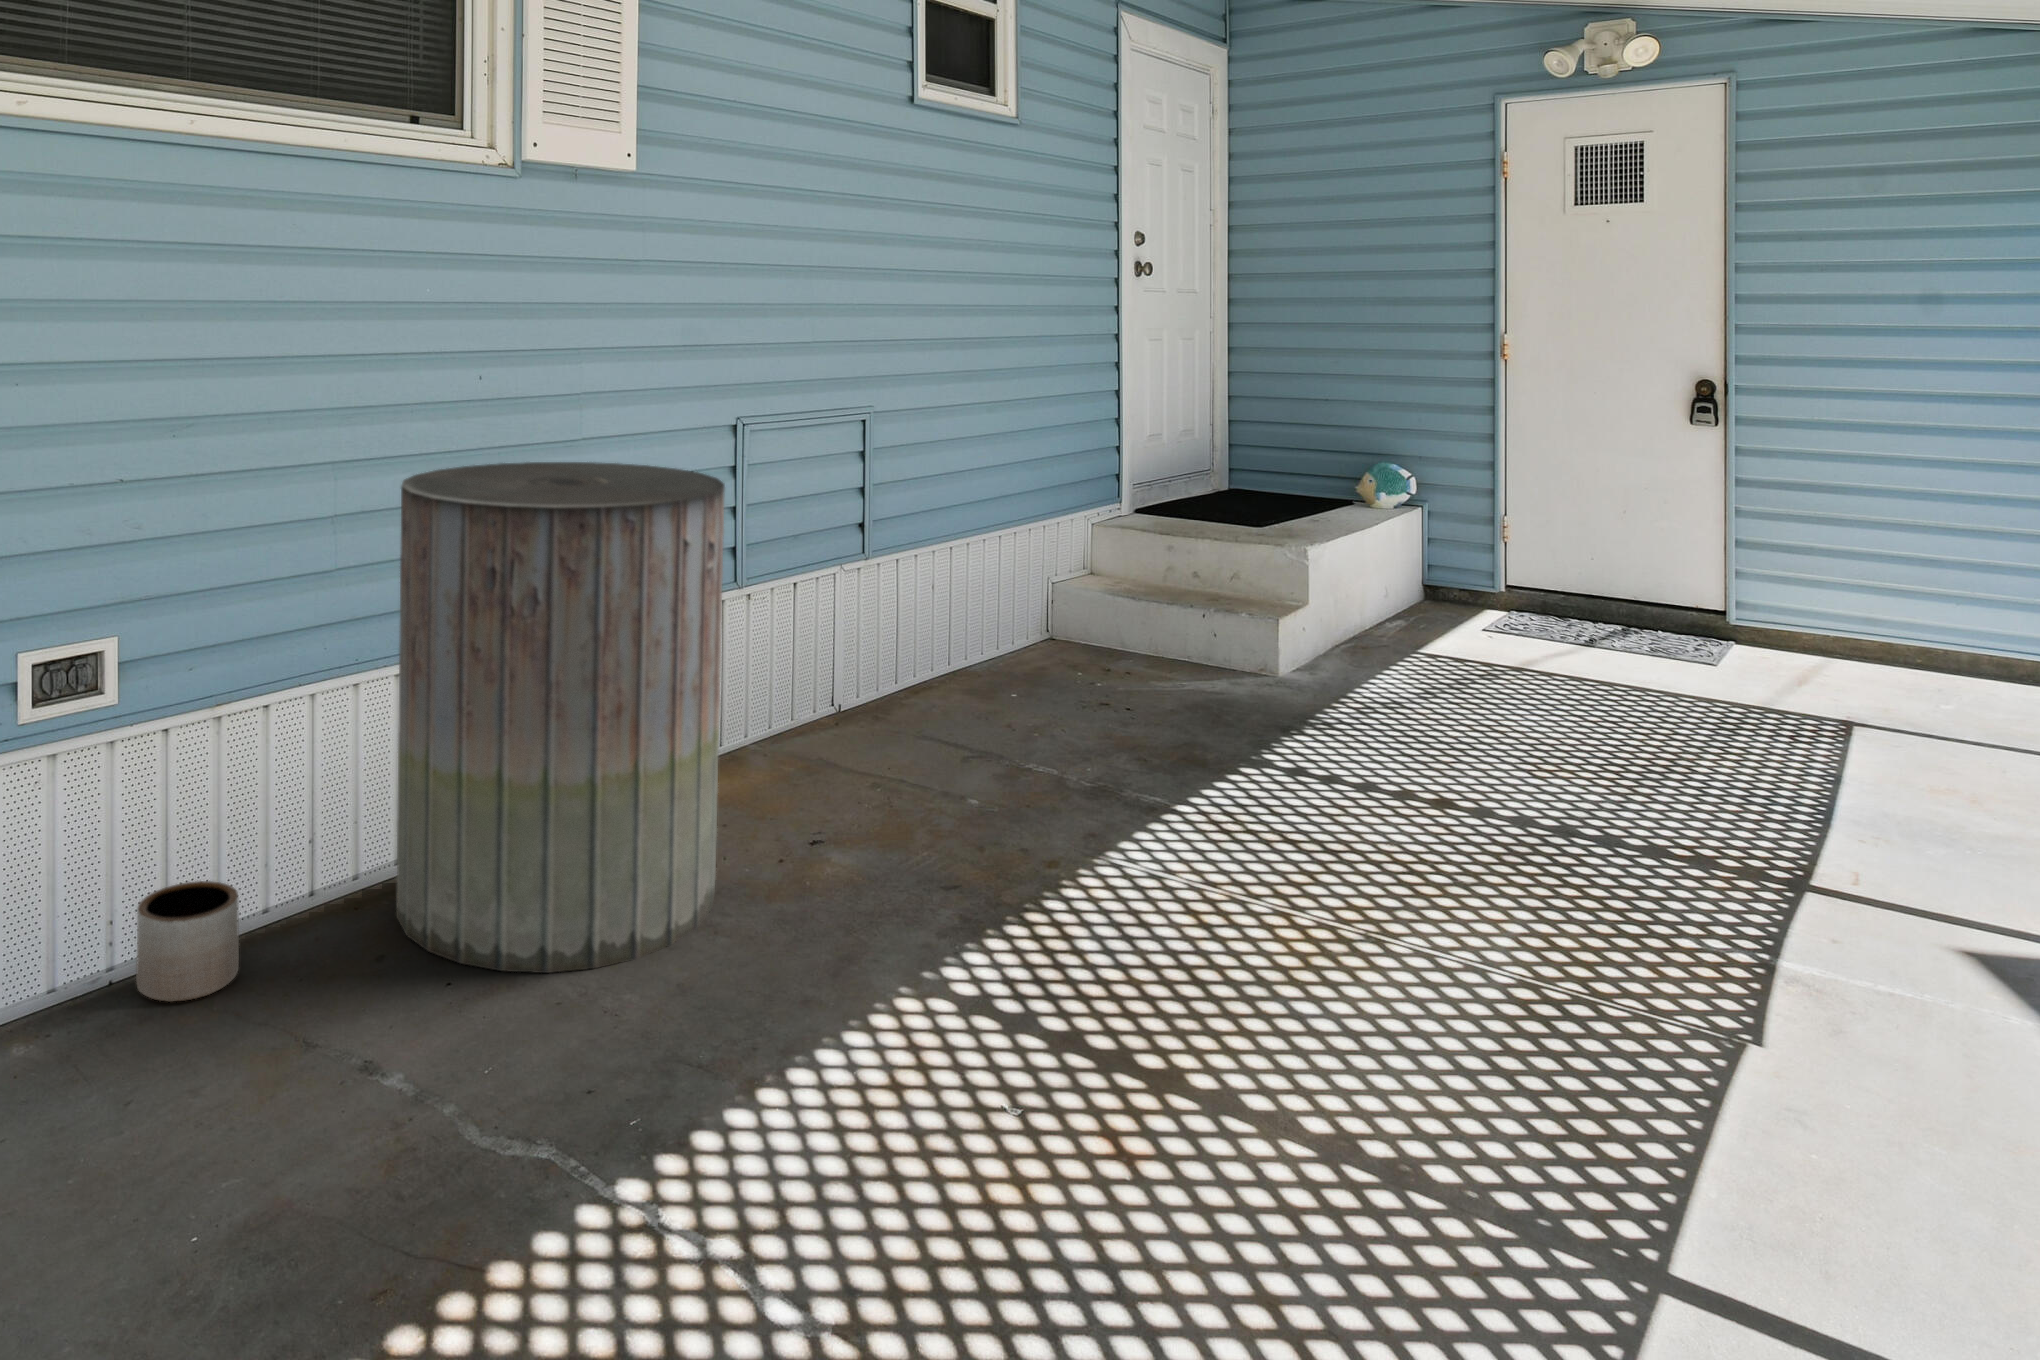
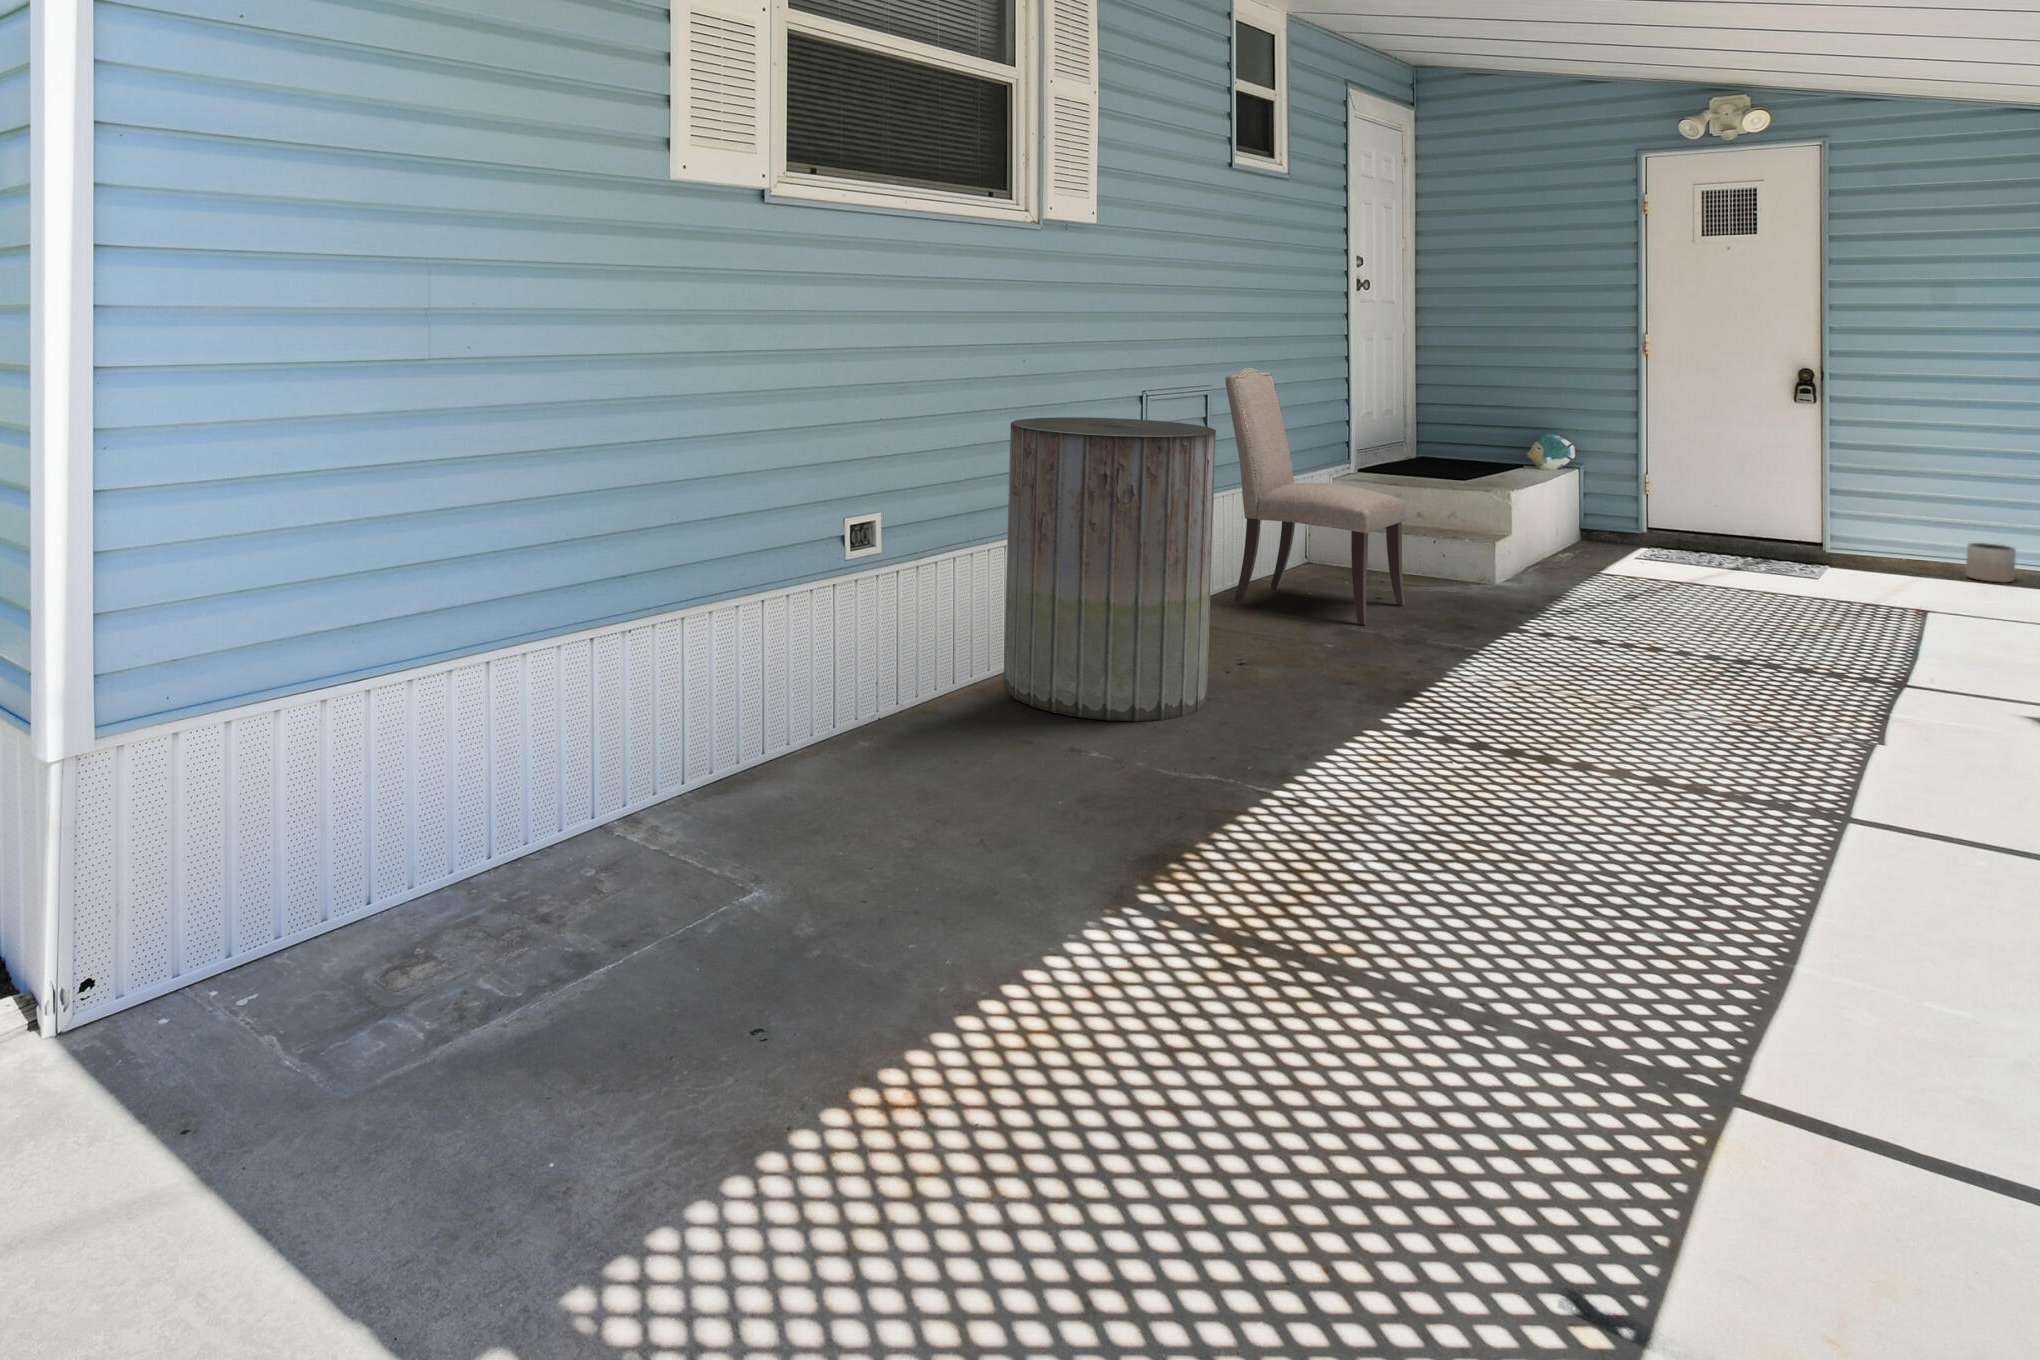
chair: none [888,380,1136,751] -> present [1225,368,1406,625]
planter: present [136,881,239,1002] -> present [1965,543,2016,583]

